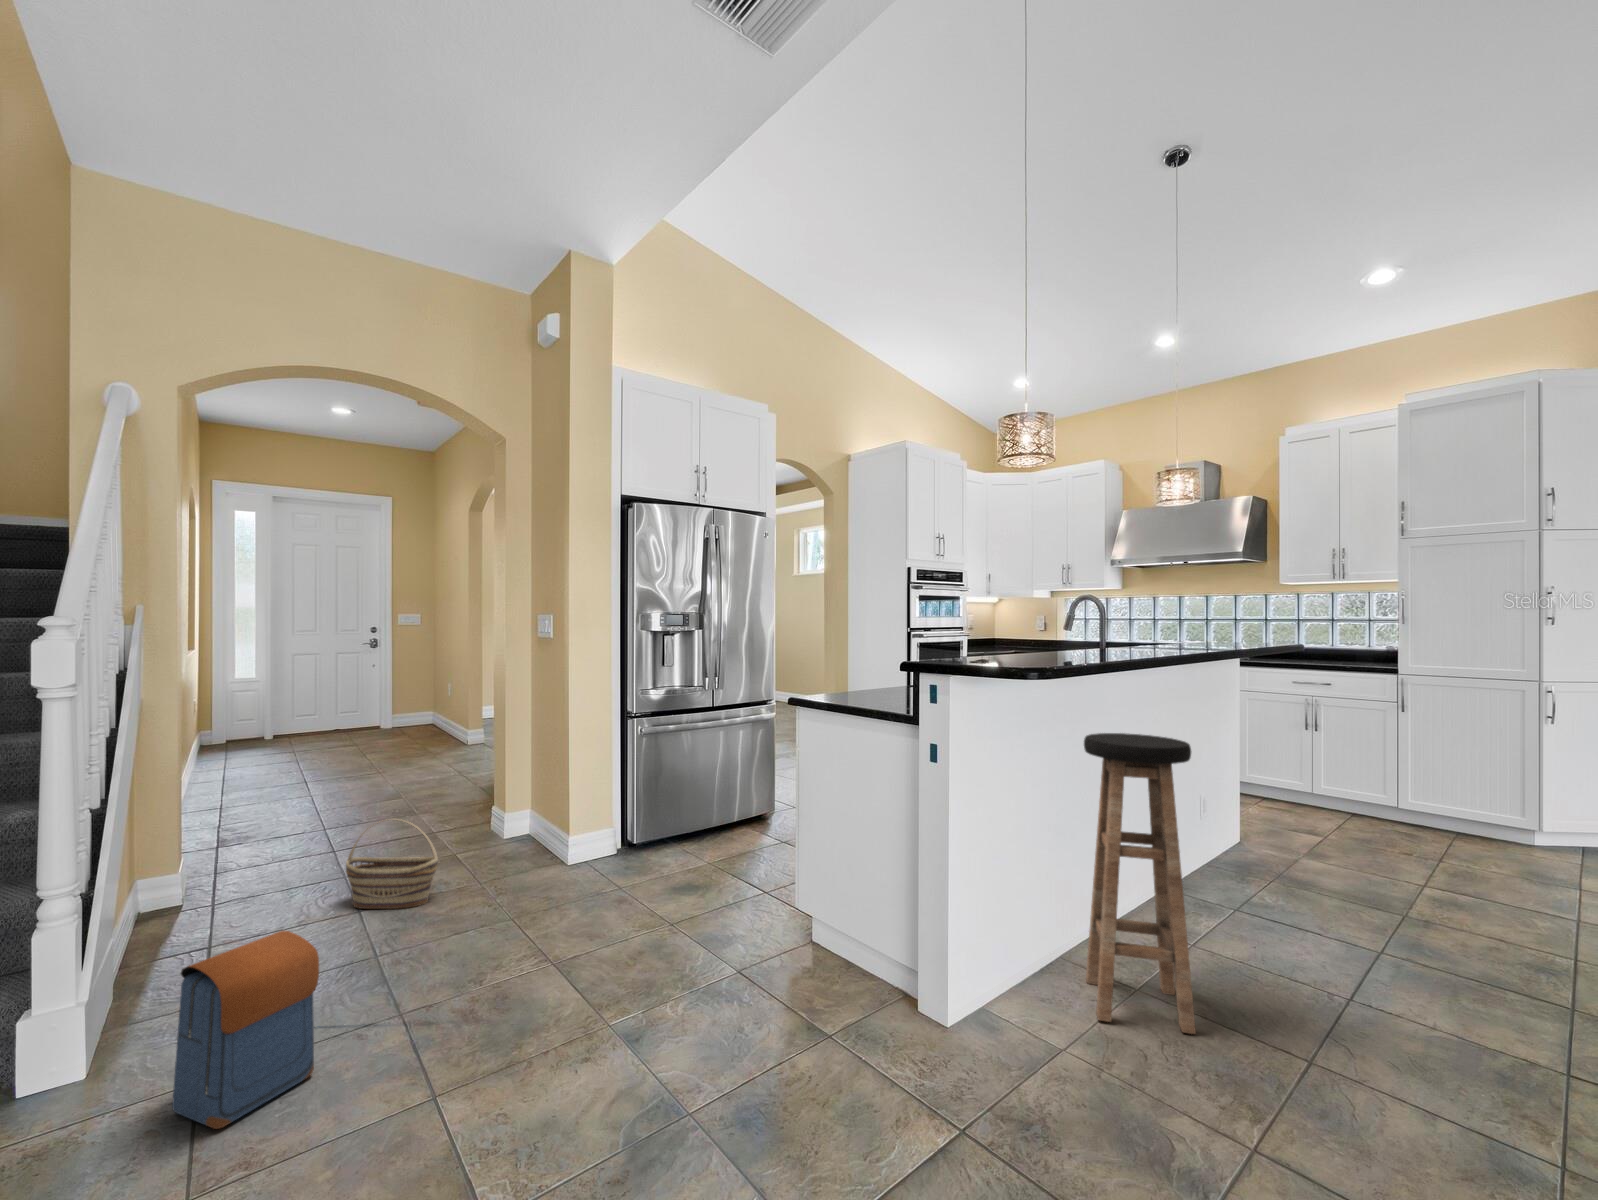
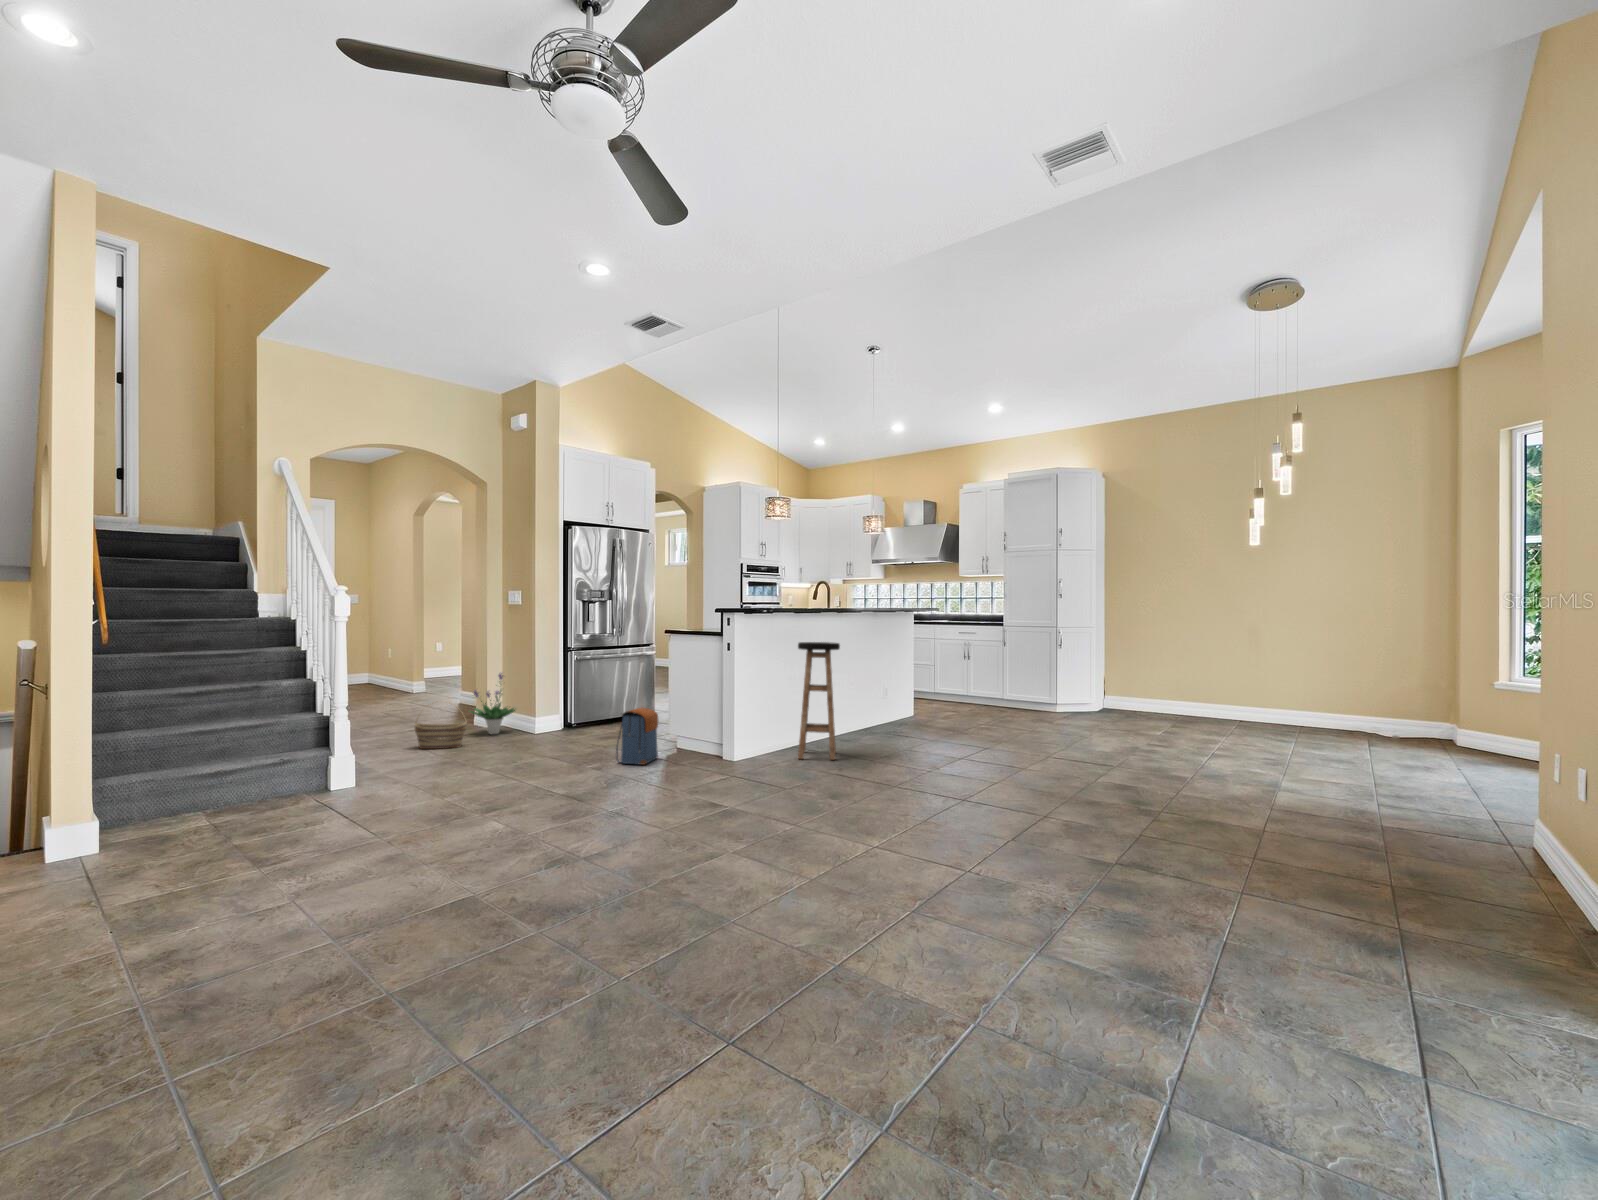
potted plant: none [460,753,546,863] -> present [470,672,515,734]
backpack: present [172,931,319,1129] -> present [616,708,658,765]

